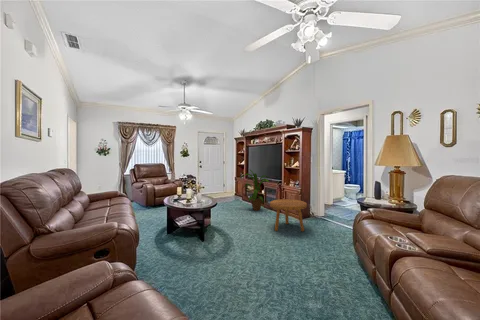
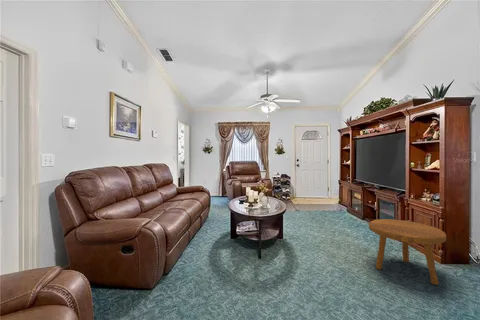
house plant: present [244,170,269,211] -> none [337,169,388,229]

